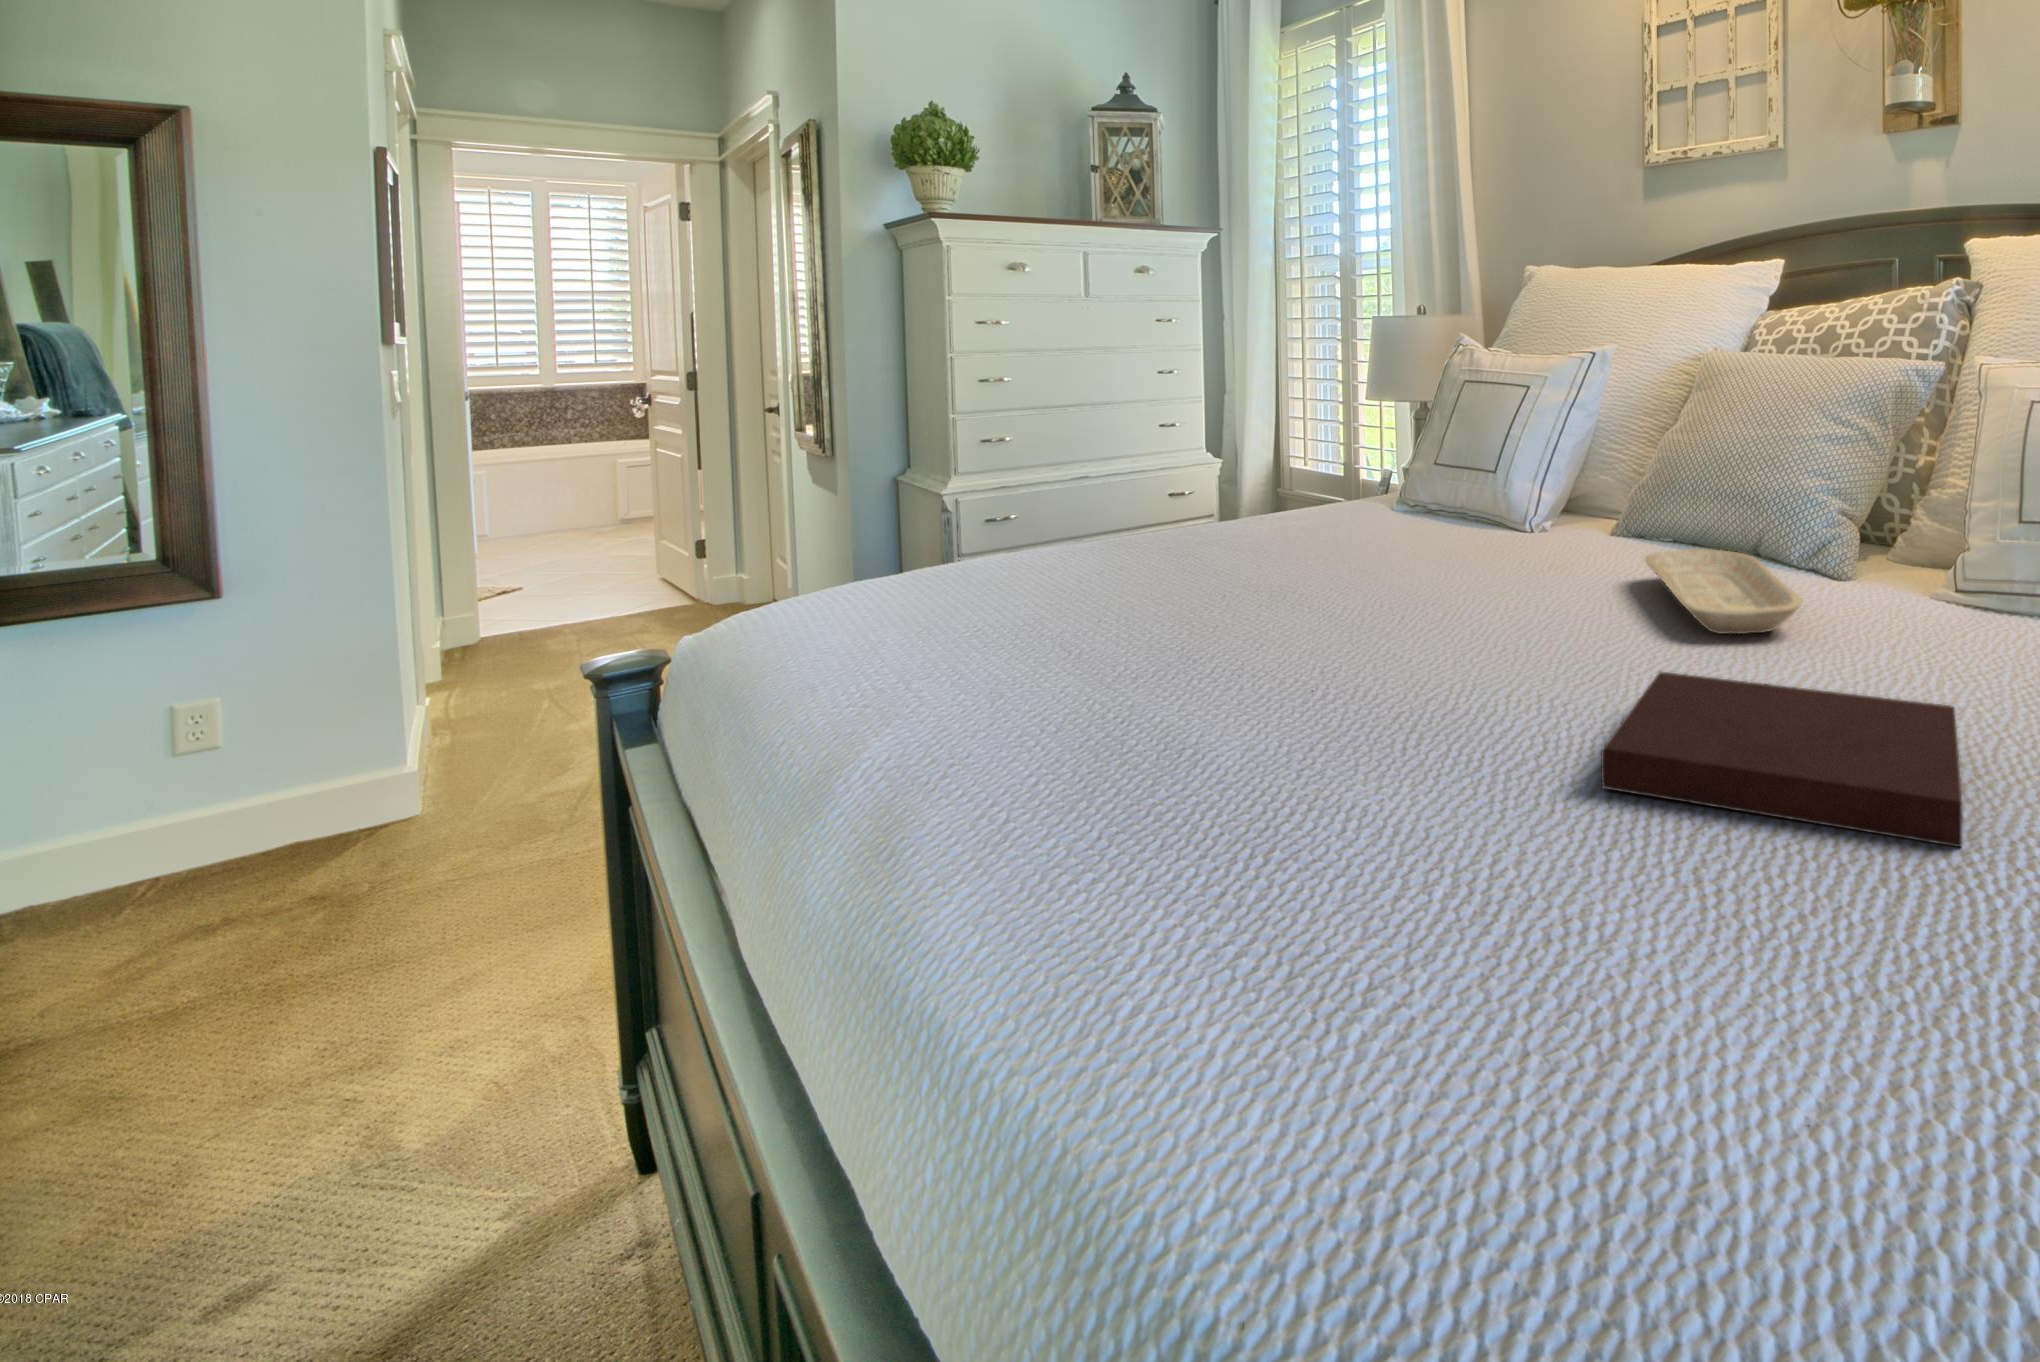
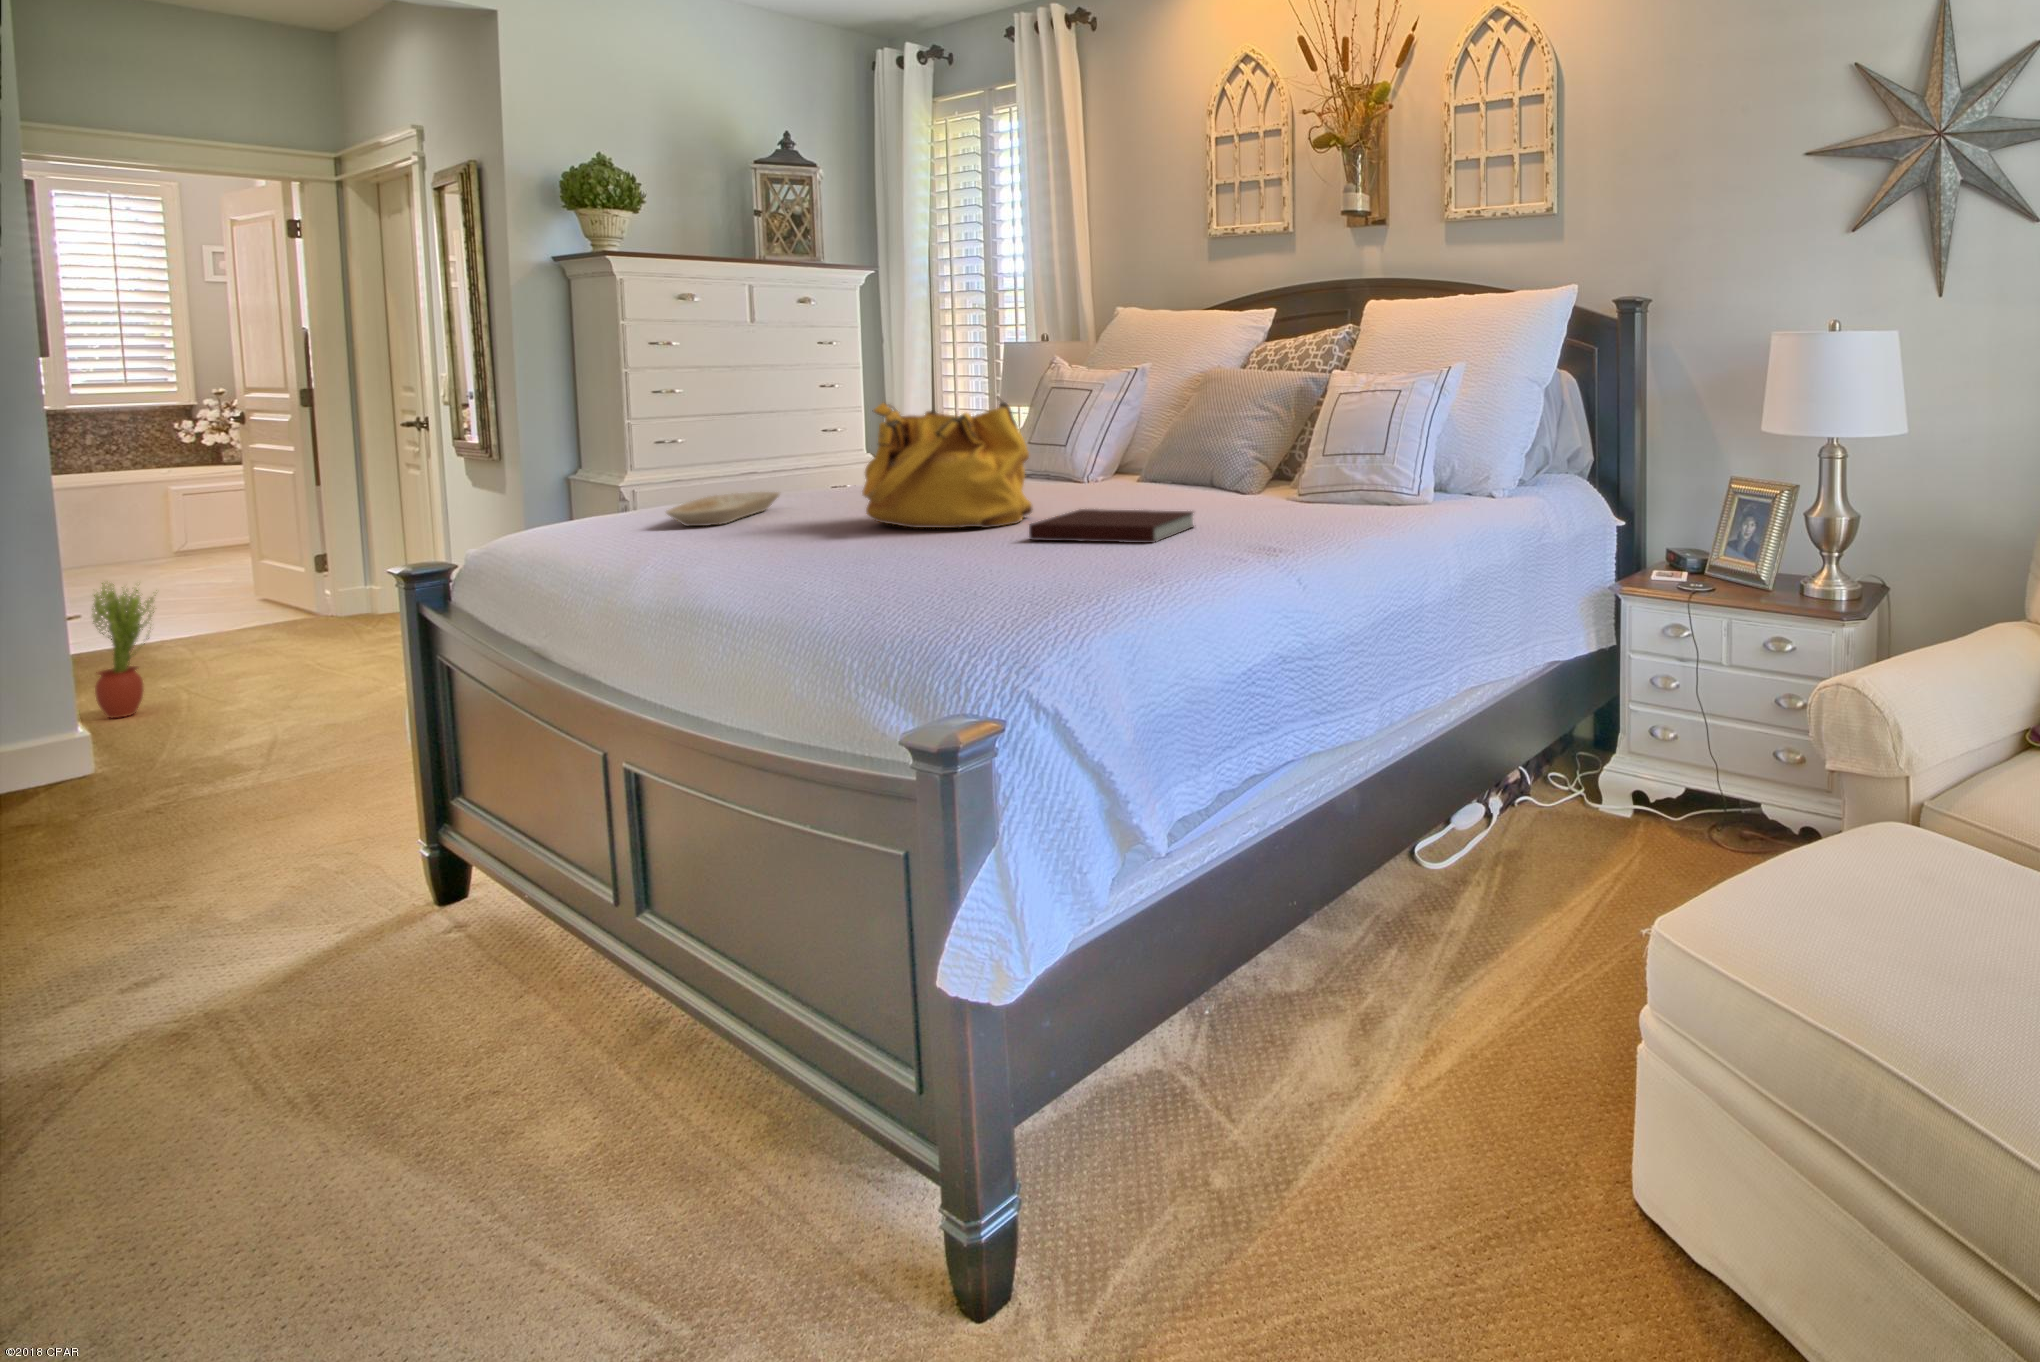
handbag: none [1220,412,1532,699] -> present [862,397,1033,528]
tray: present [1645,549,1802,634] -> present [666,492,779,526]
potted plant: none [436,583,503,736] -> present [92,583,156,718]

